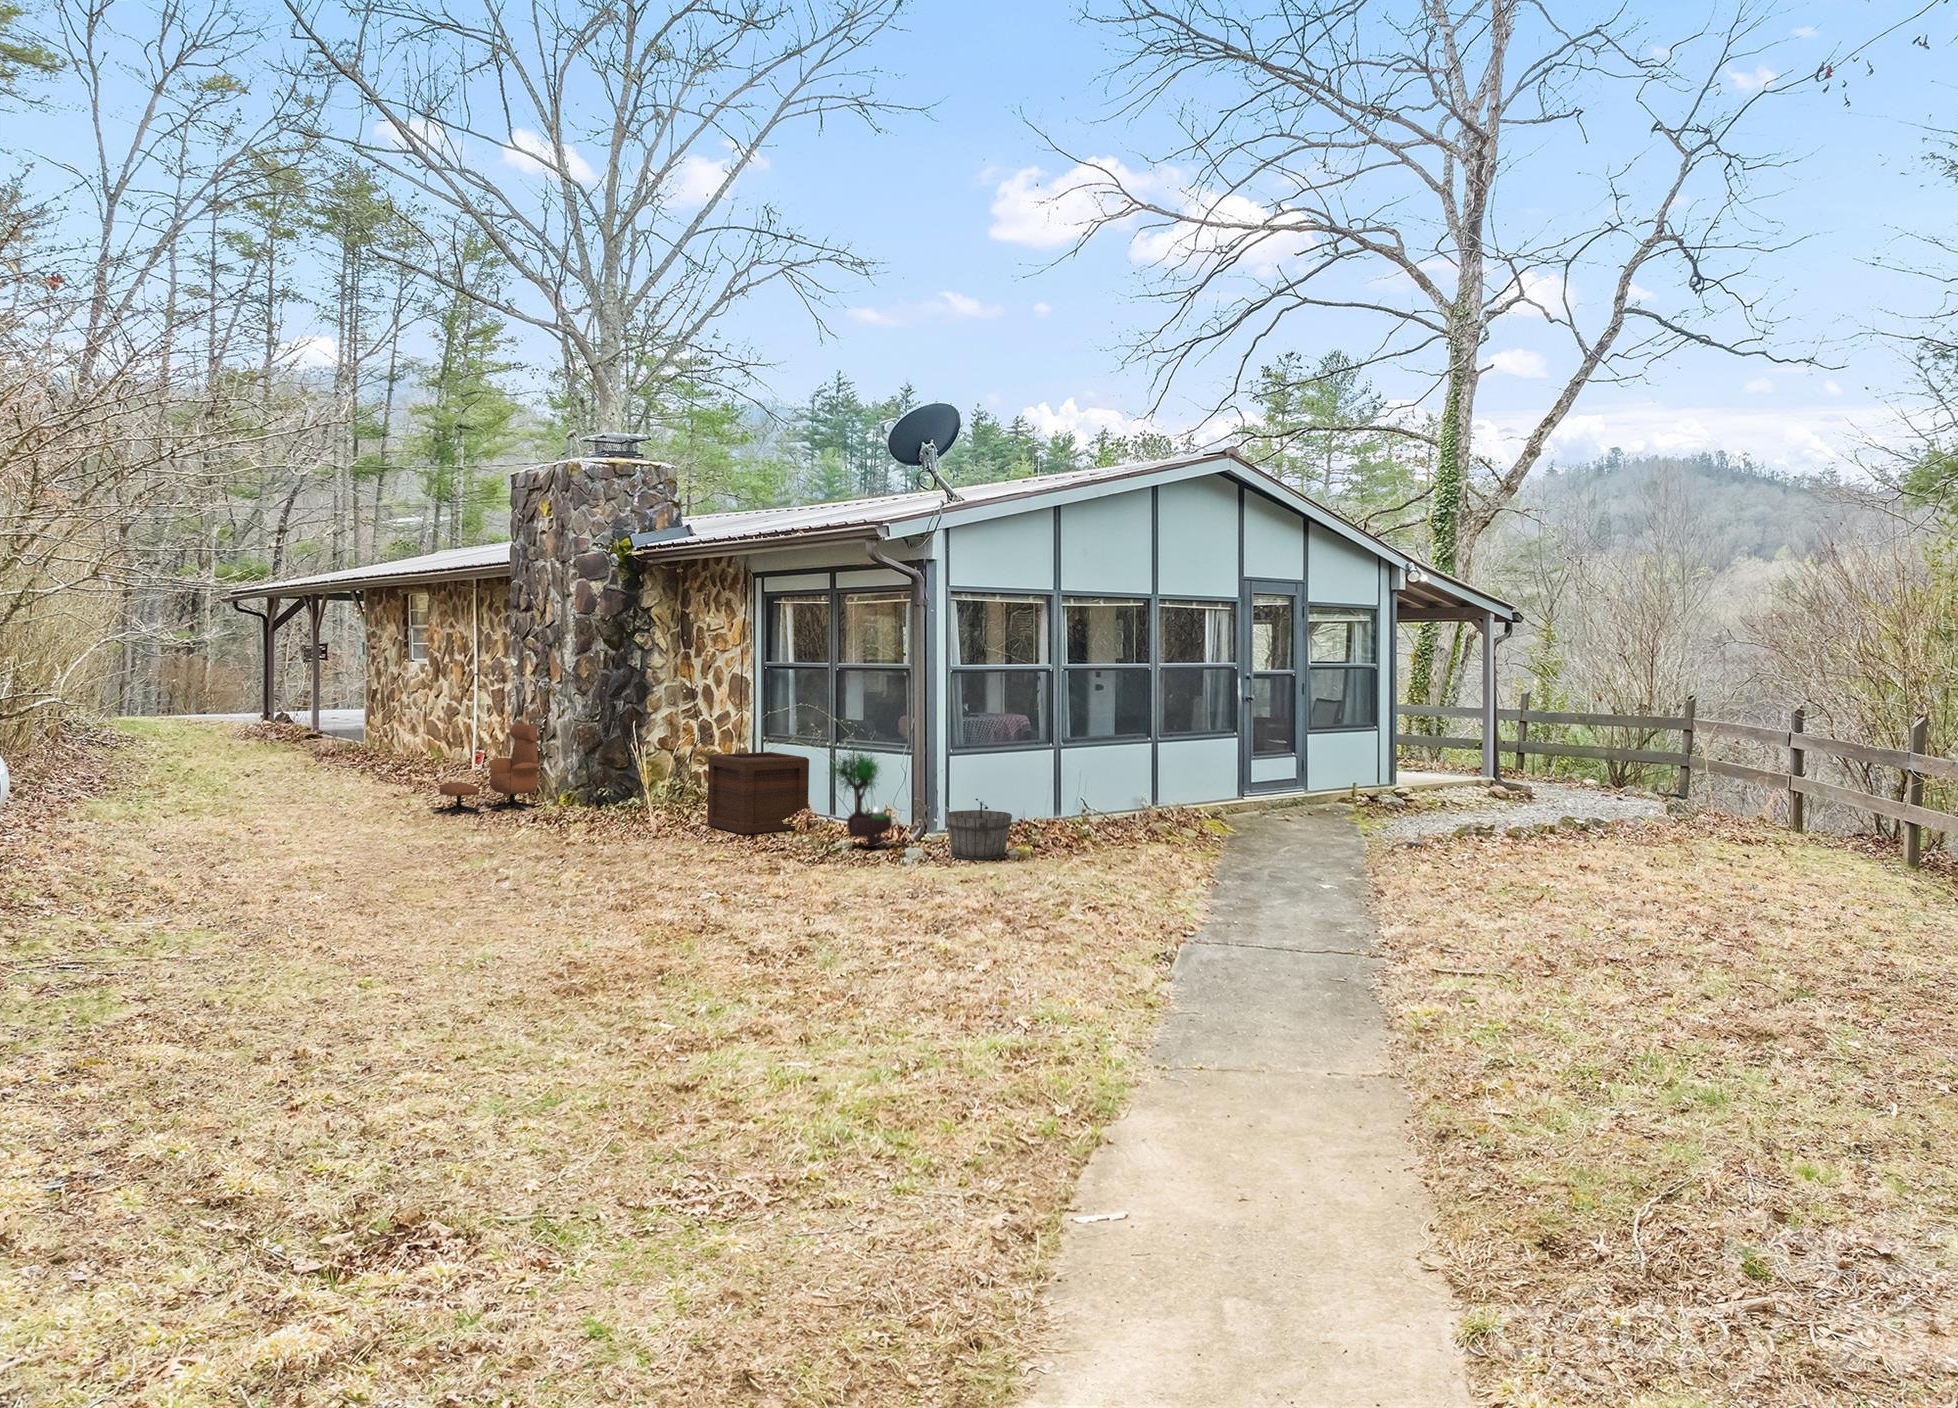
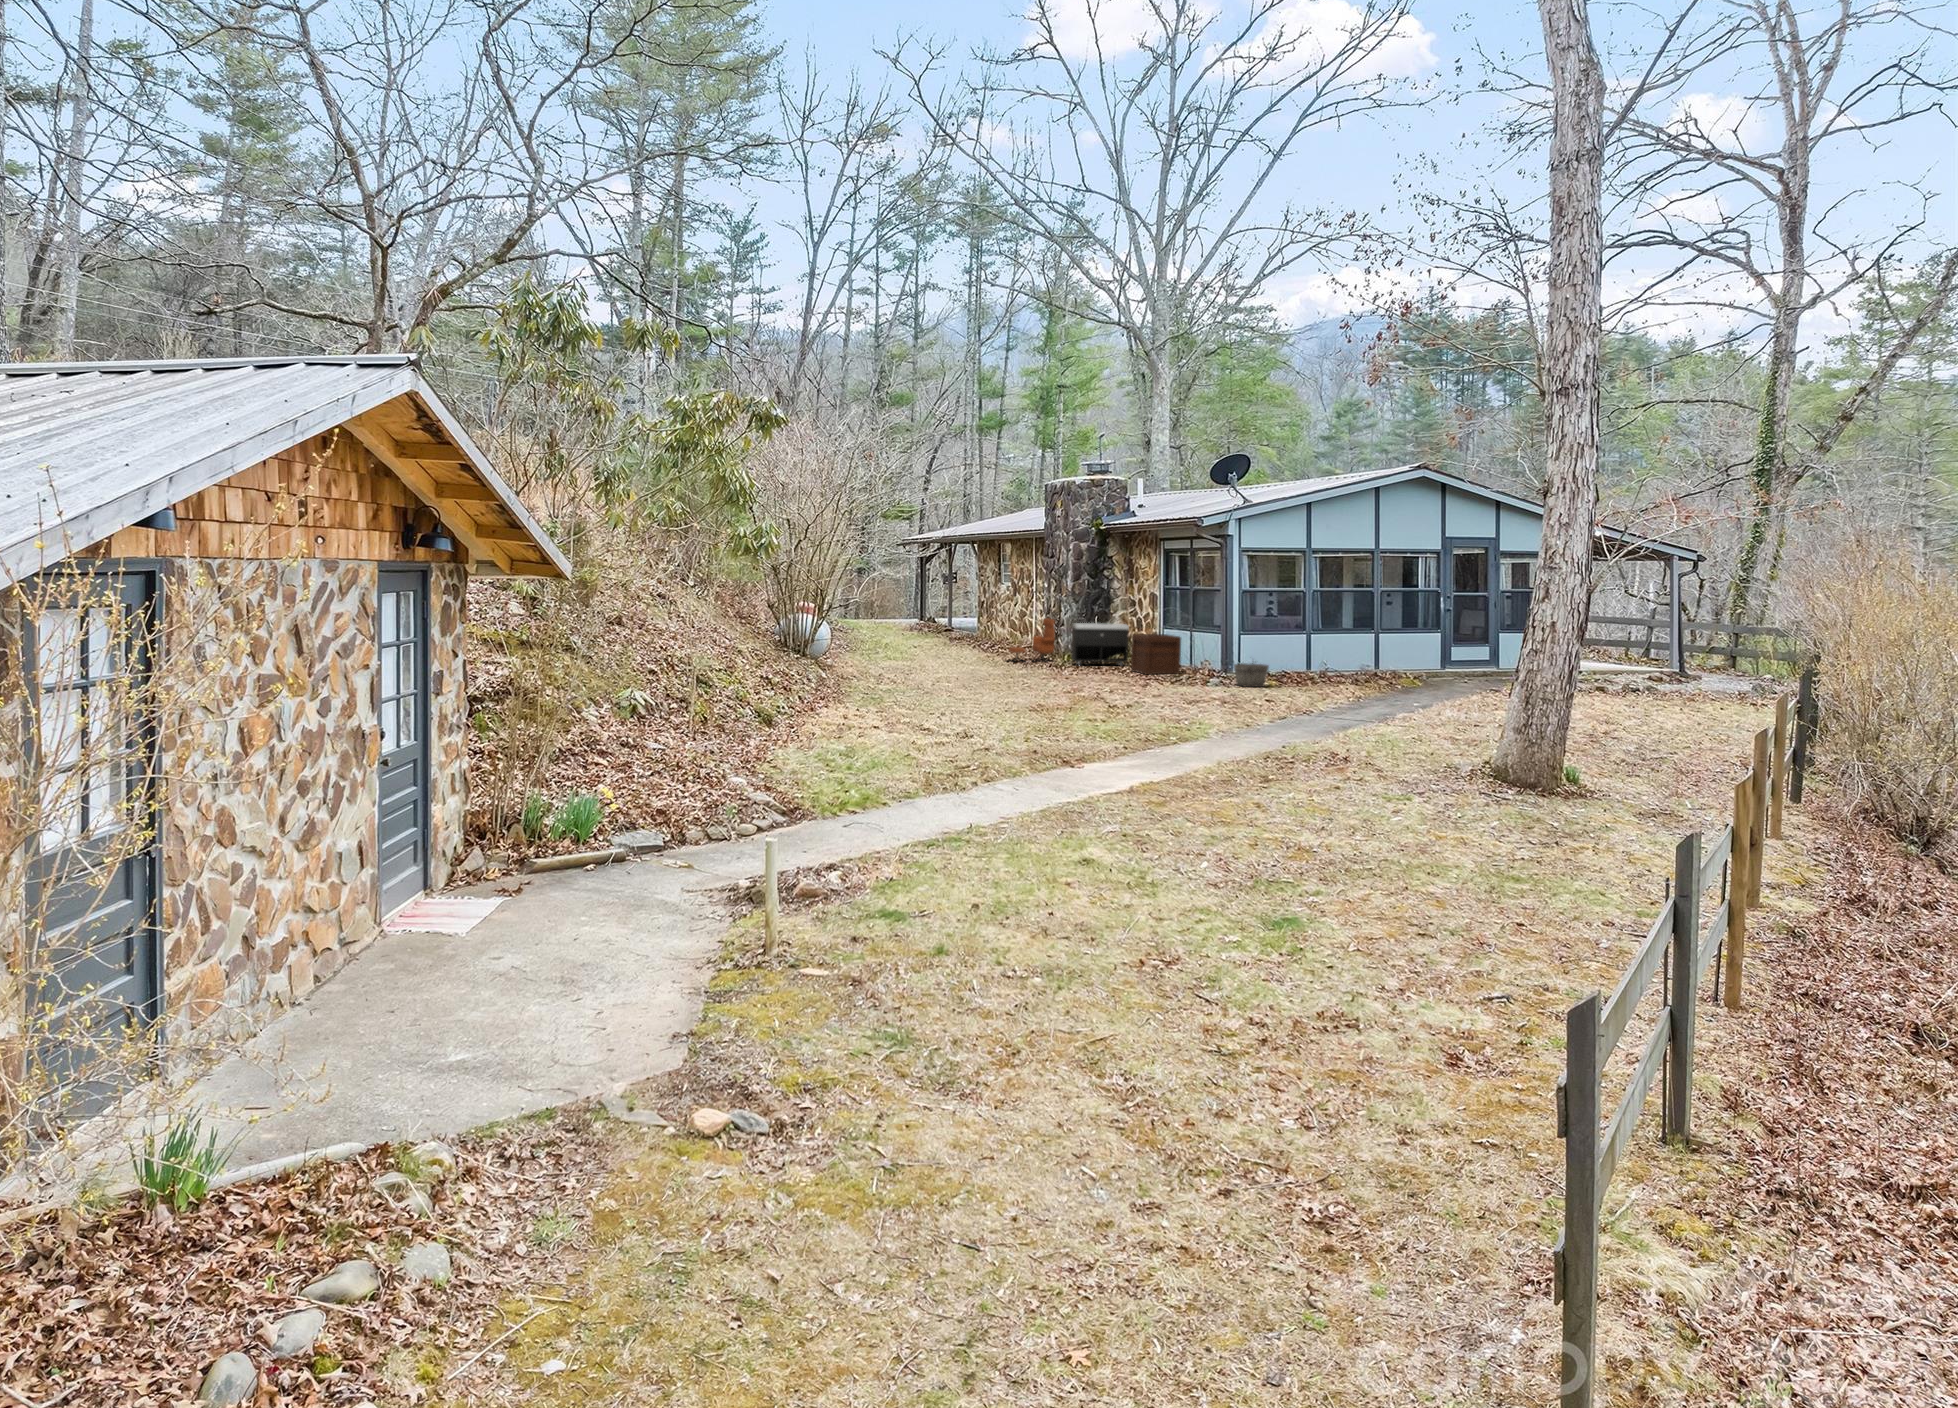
storage bench: none [574,732,691,816] -> present [1071,623,1129,665]
potted tree: present [831,749,892,847] -> none [1179,627,1214,681]

